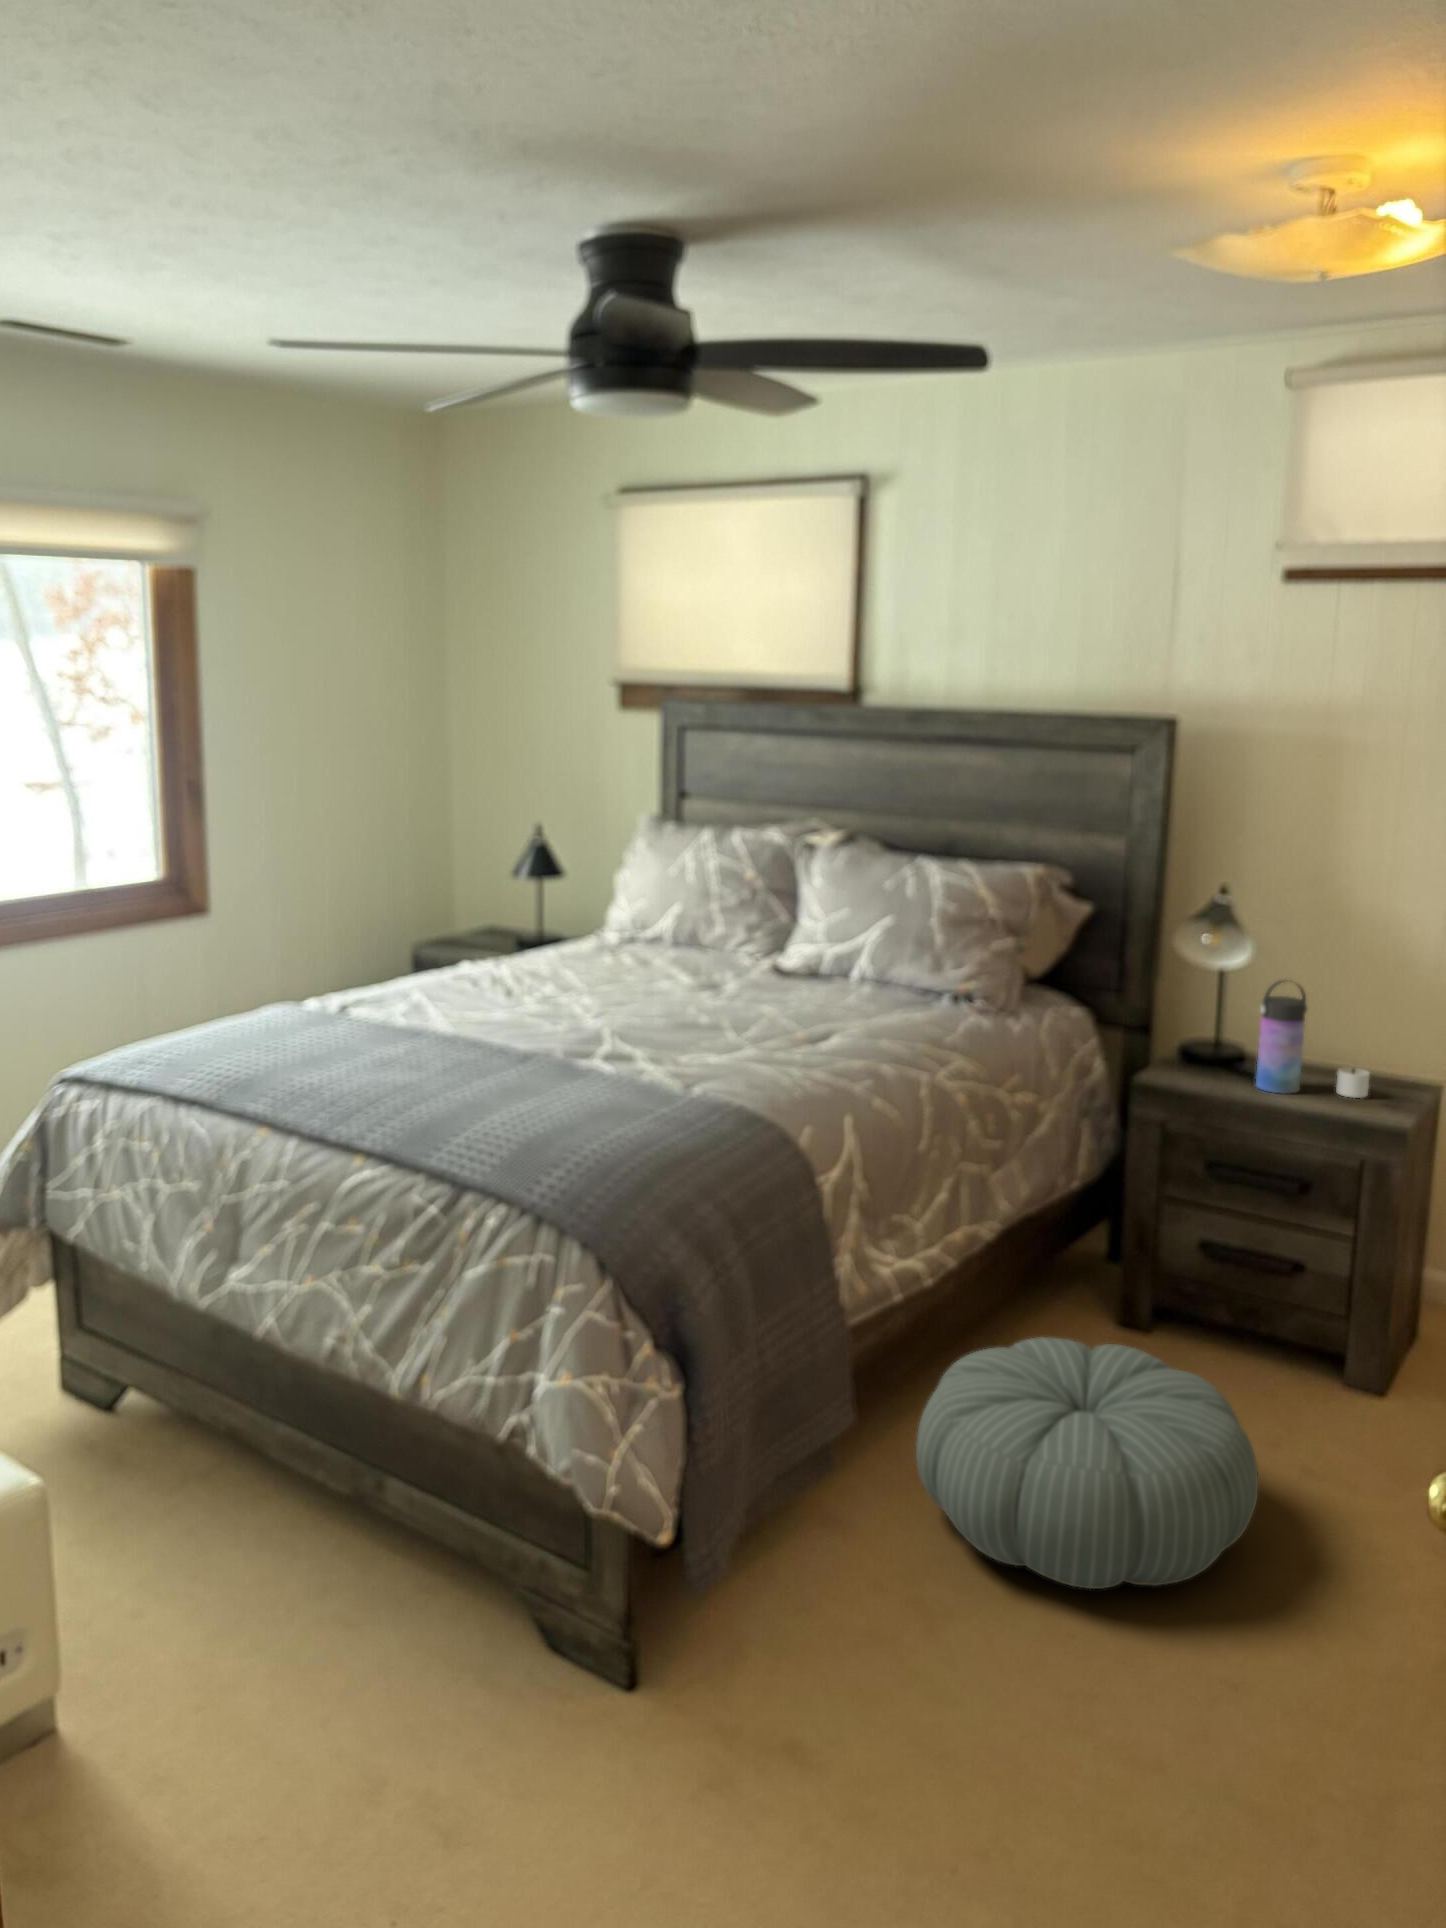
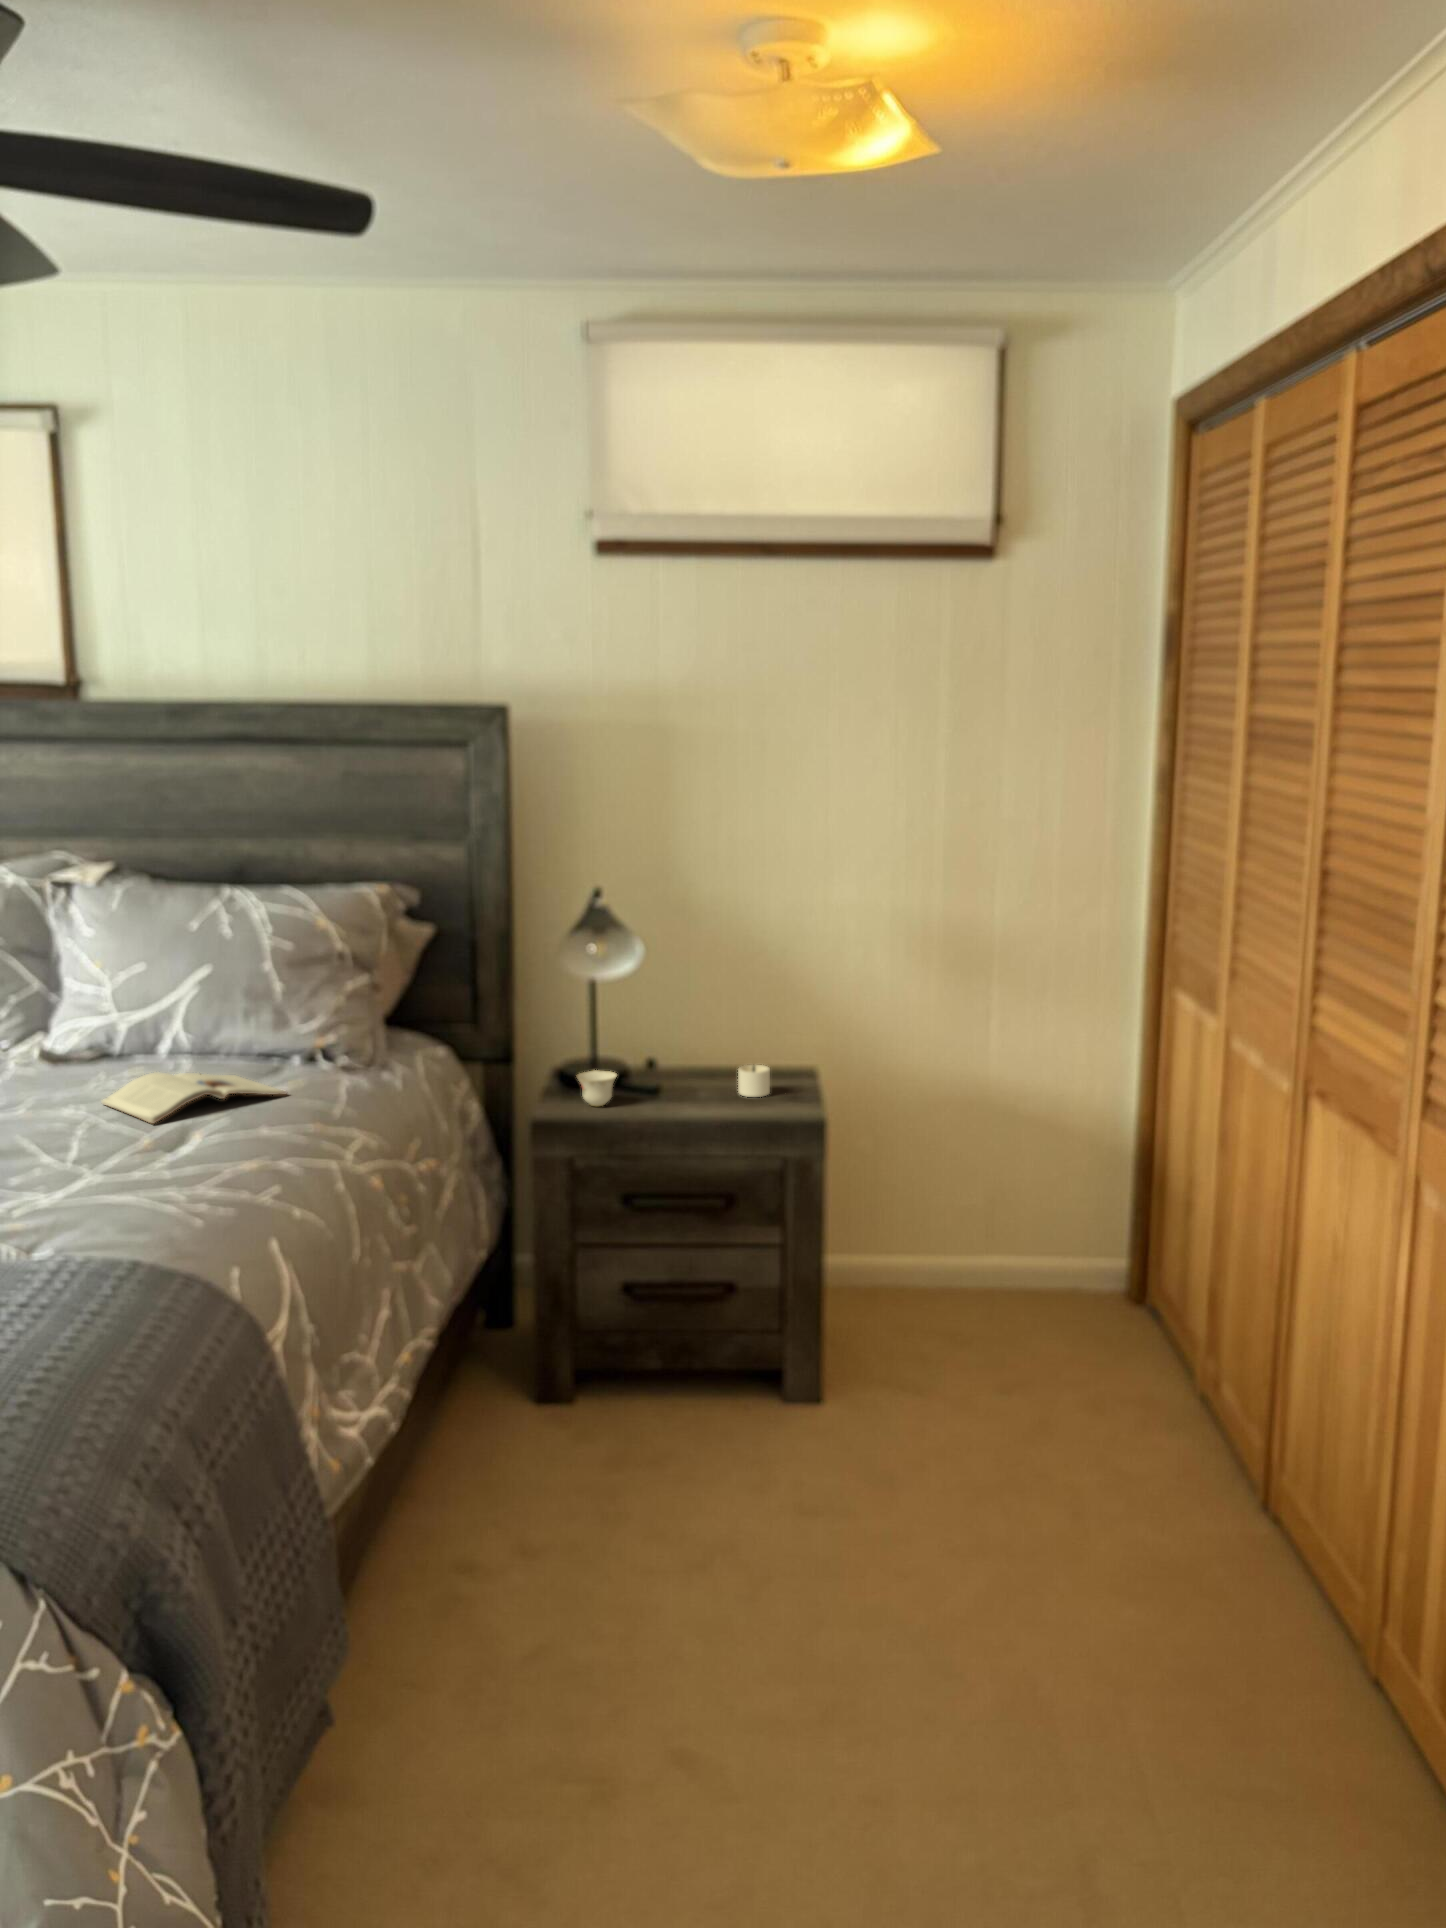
water bottle: present [1256,981,1307,1093] -> none [658,981,705,1106]
magazine: none [790,990,919,1026] -> present [102,1073,286,1124]
teacup: none [1180,1048,1217,1079] -> present [576,1070,617,1106]
pouf: present [916,1337,1258,1589] -> none [423,1437,826,1765]

